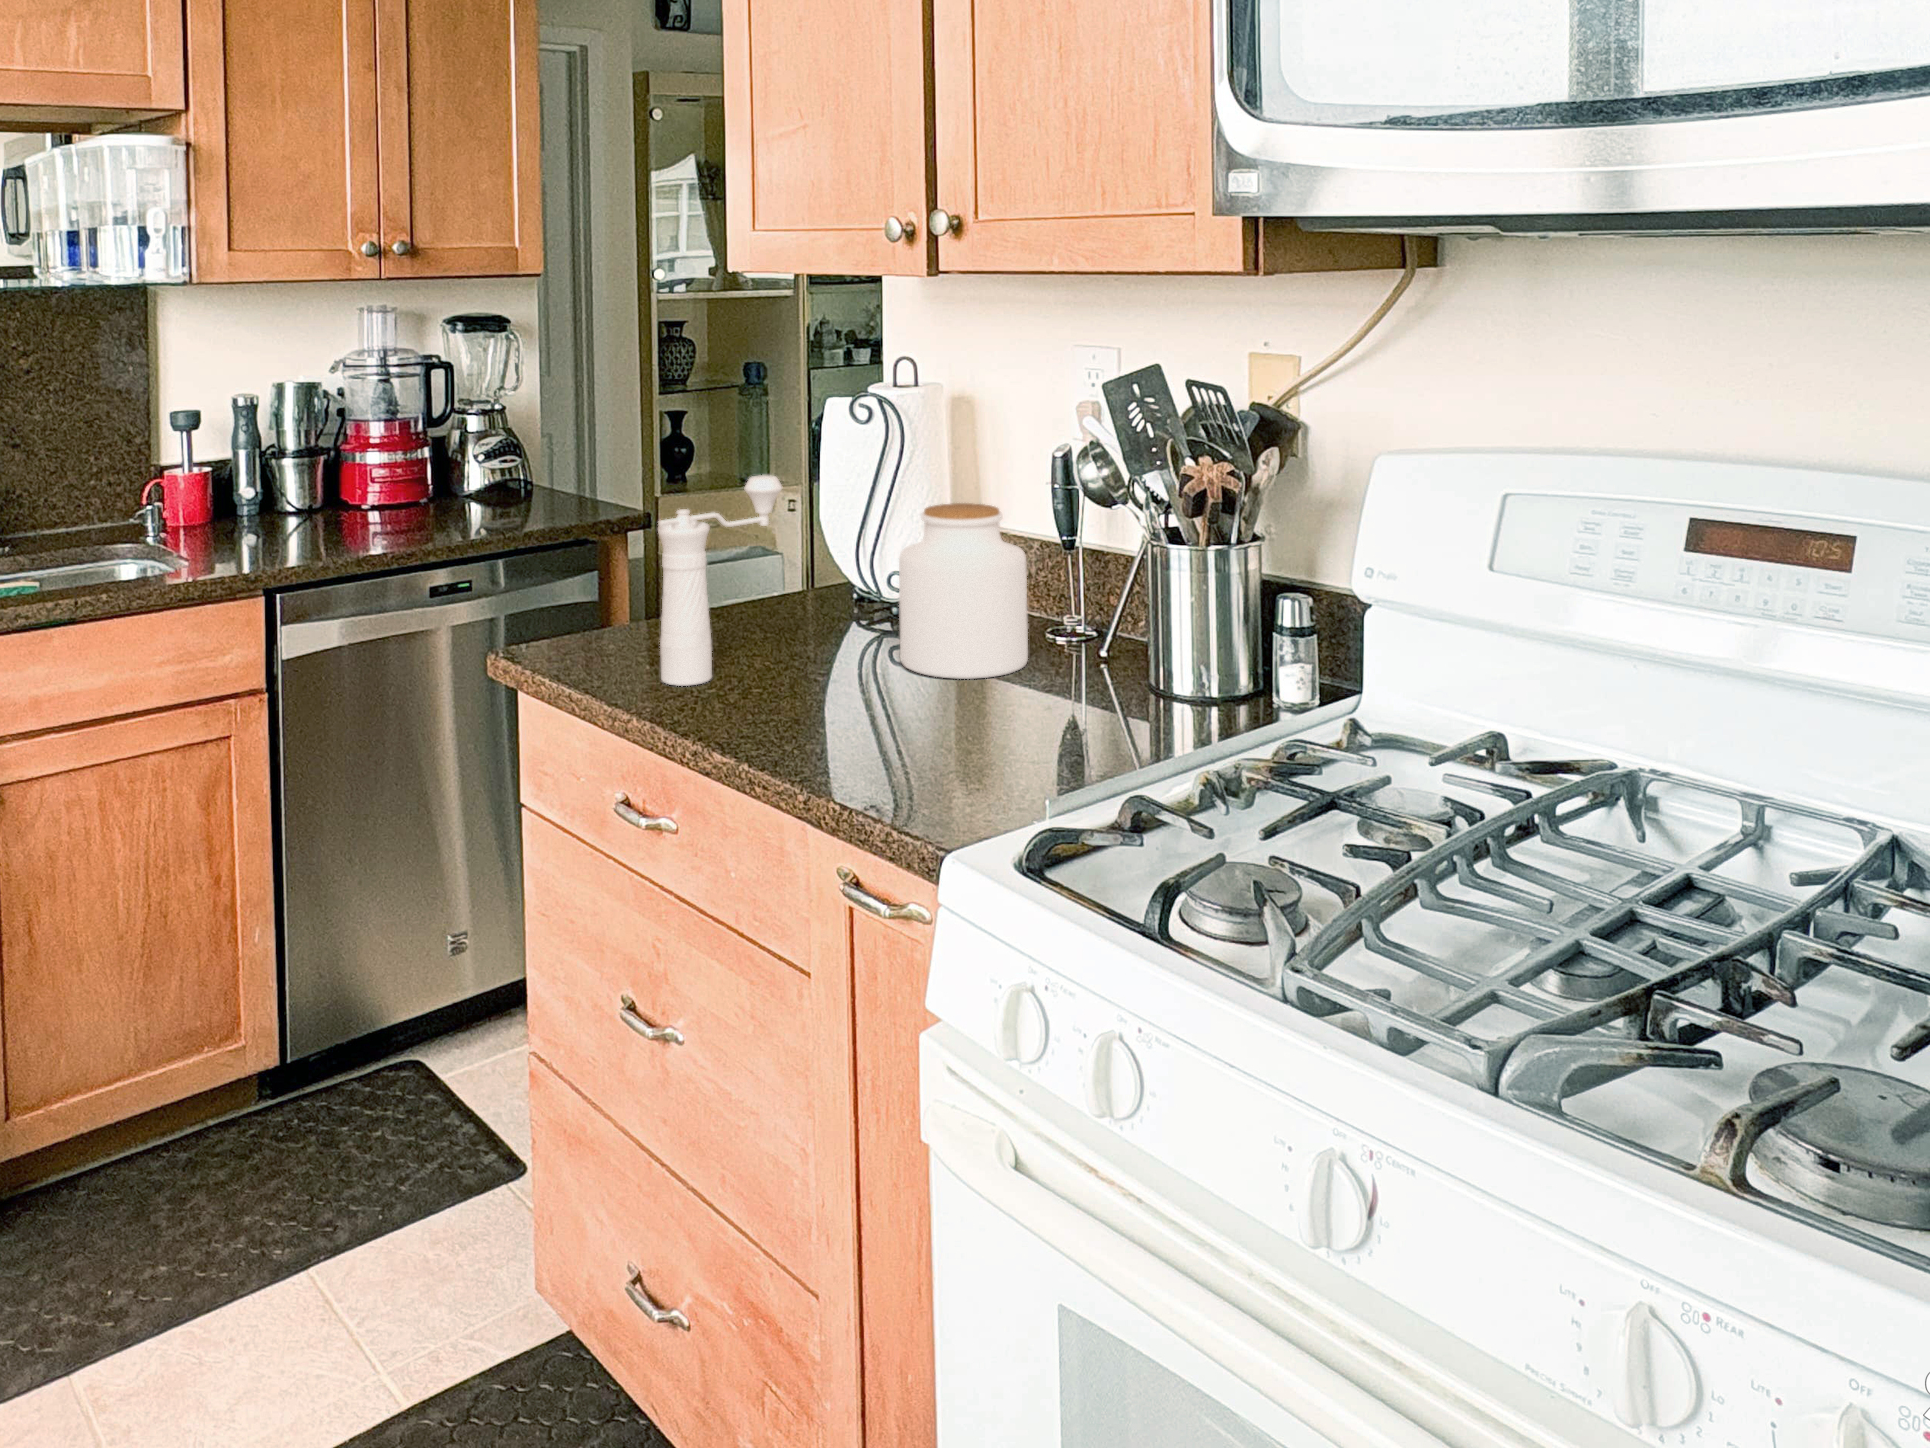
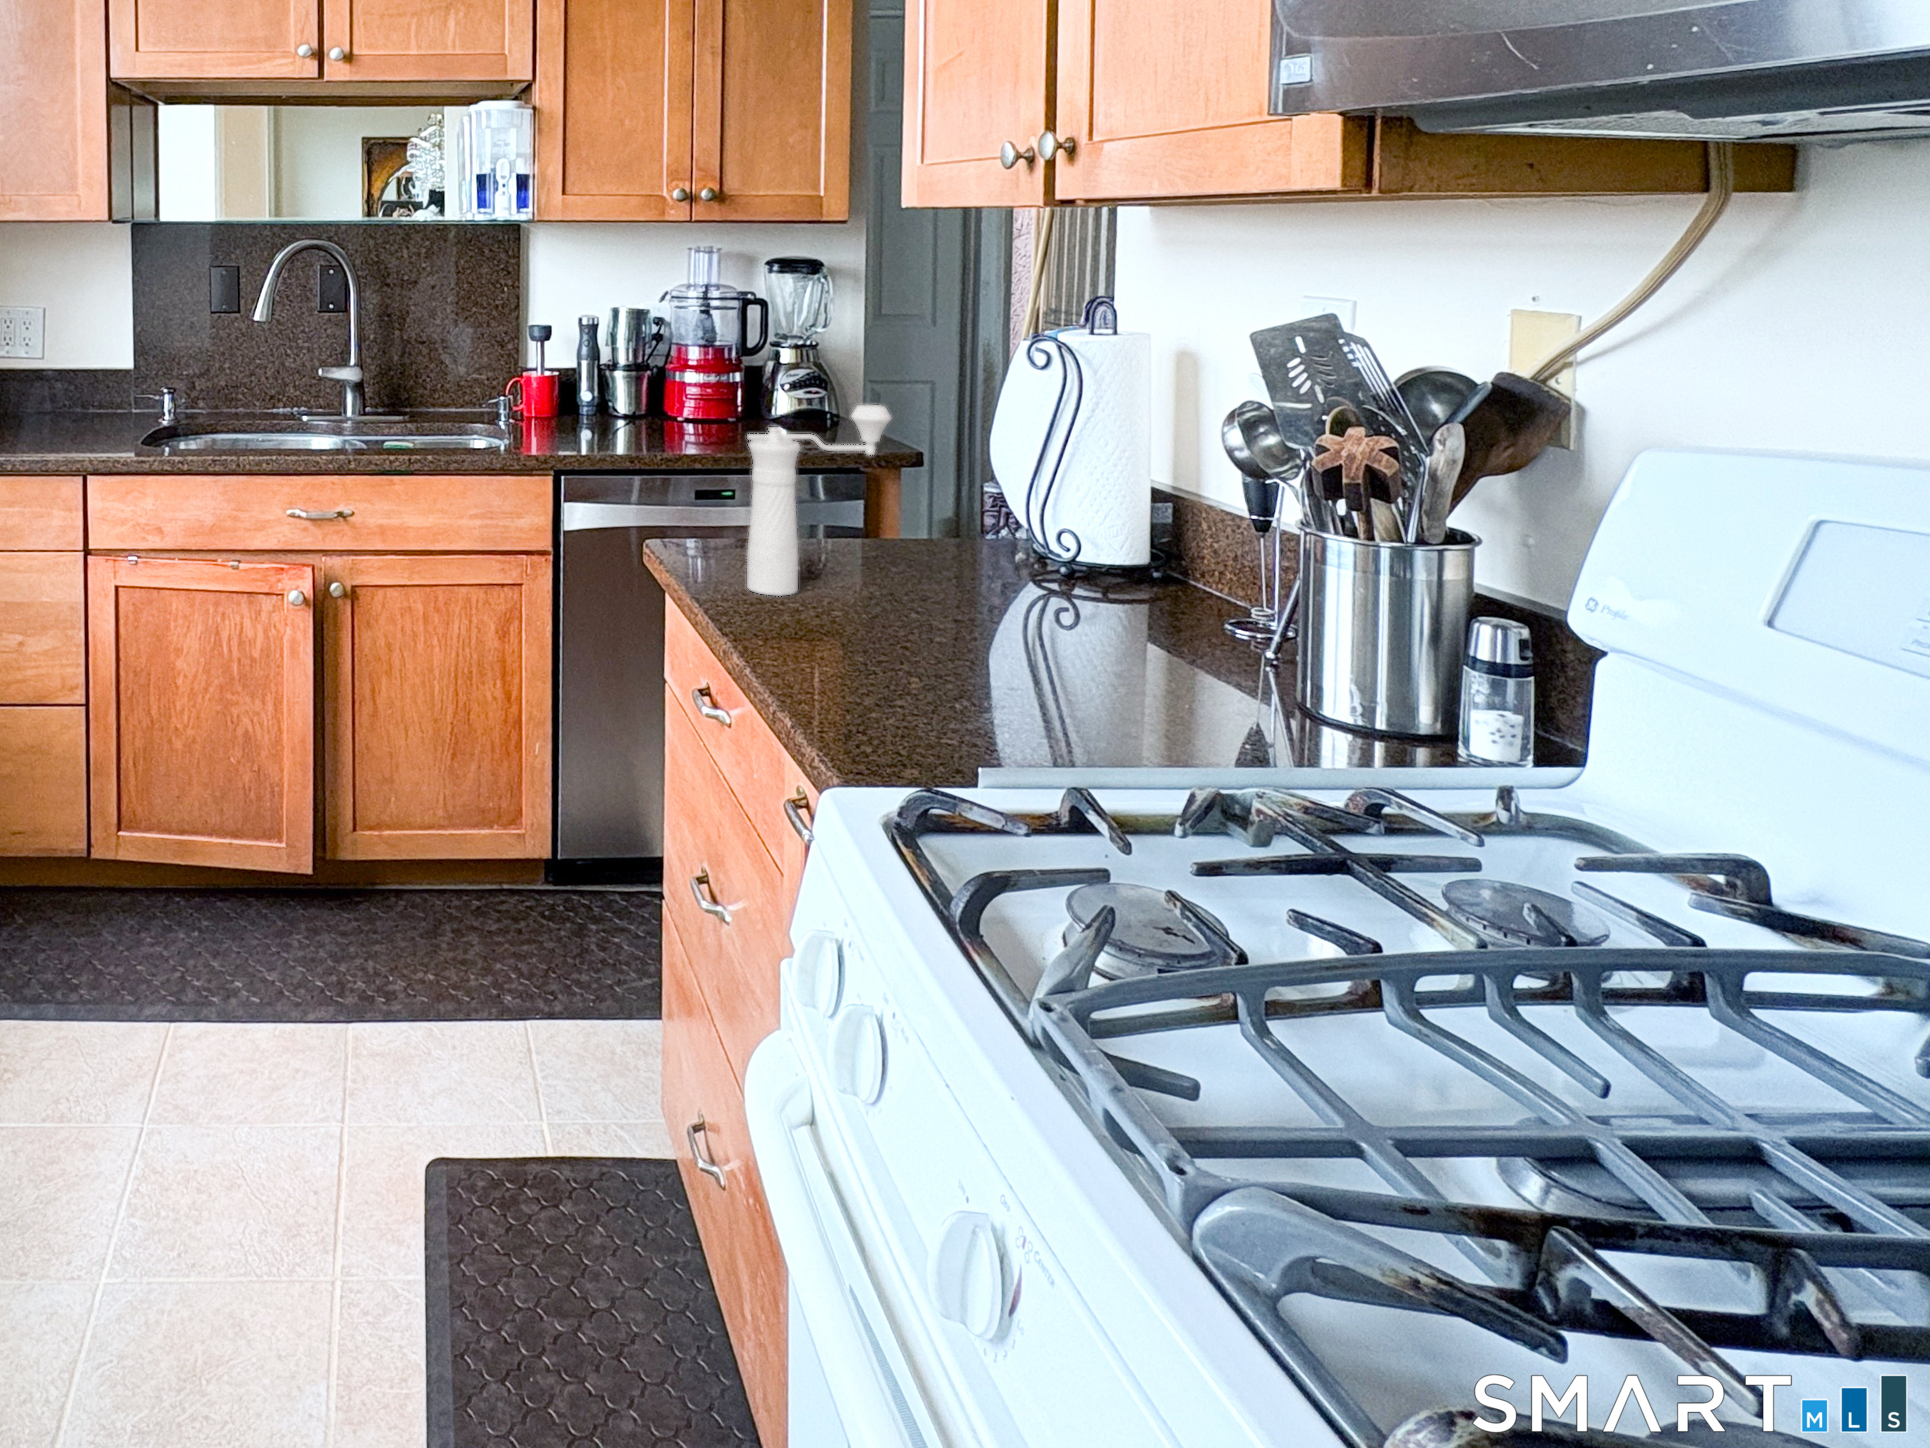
jar: present [899,503,1028,679] -> none [997,455,1157,648]

